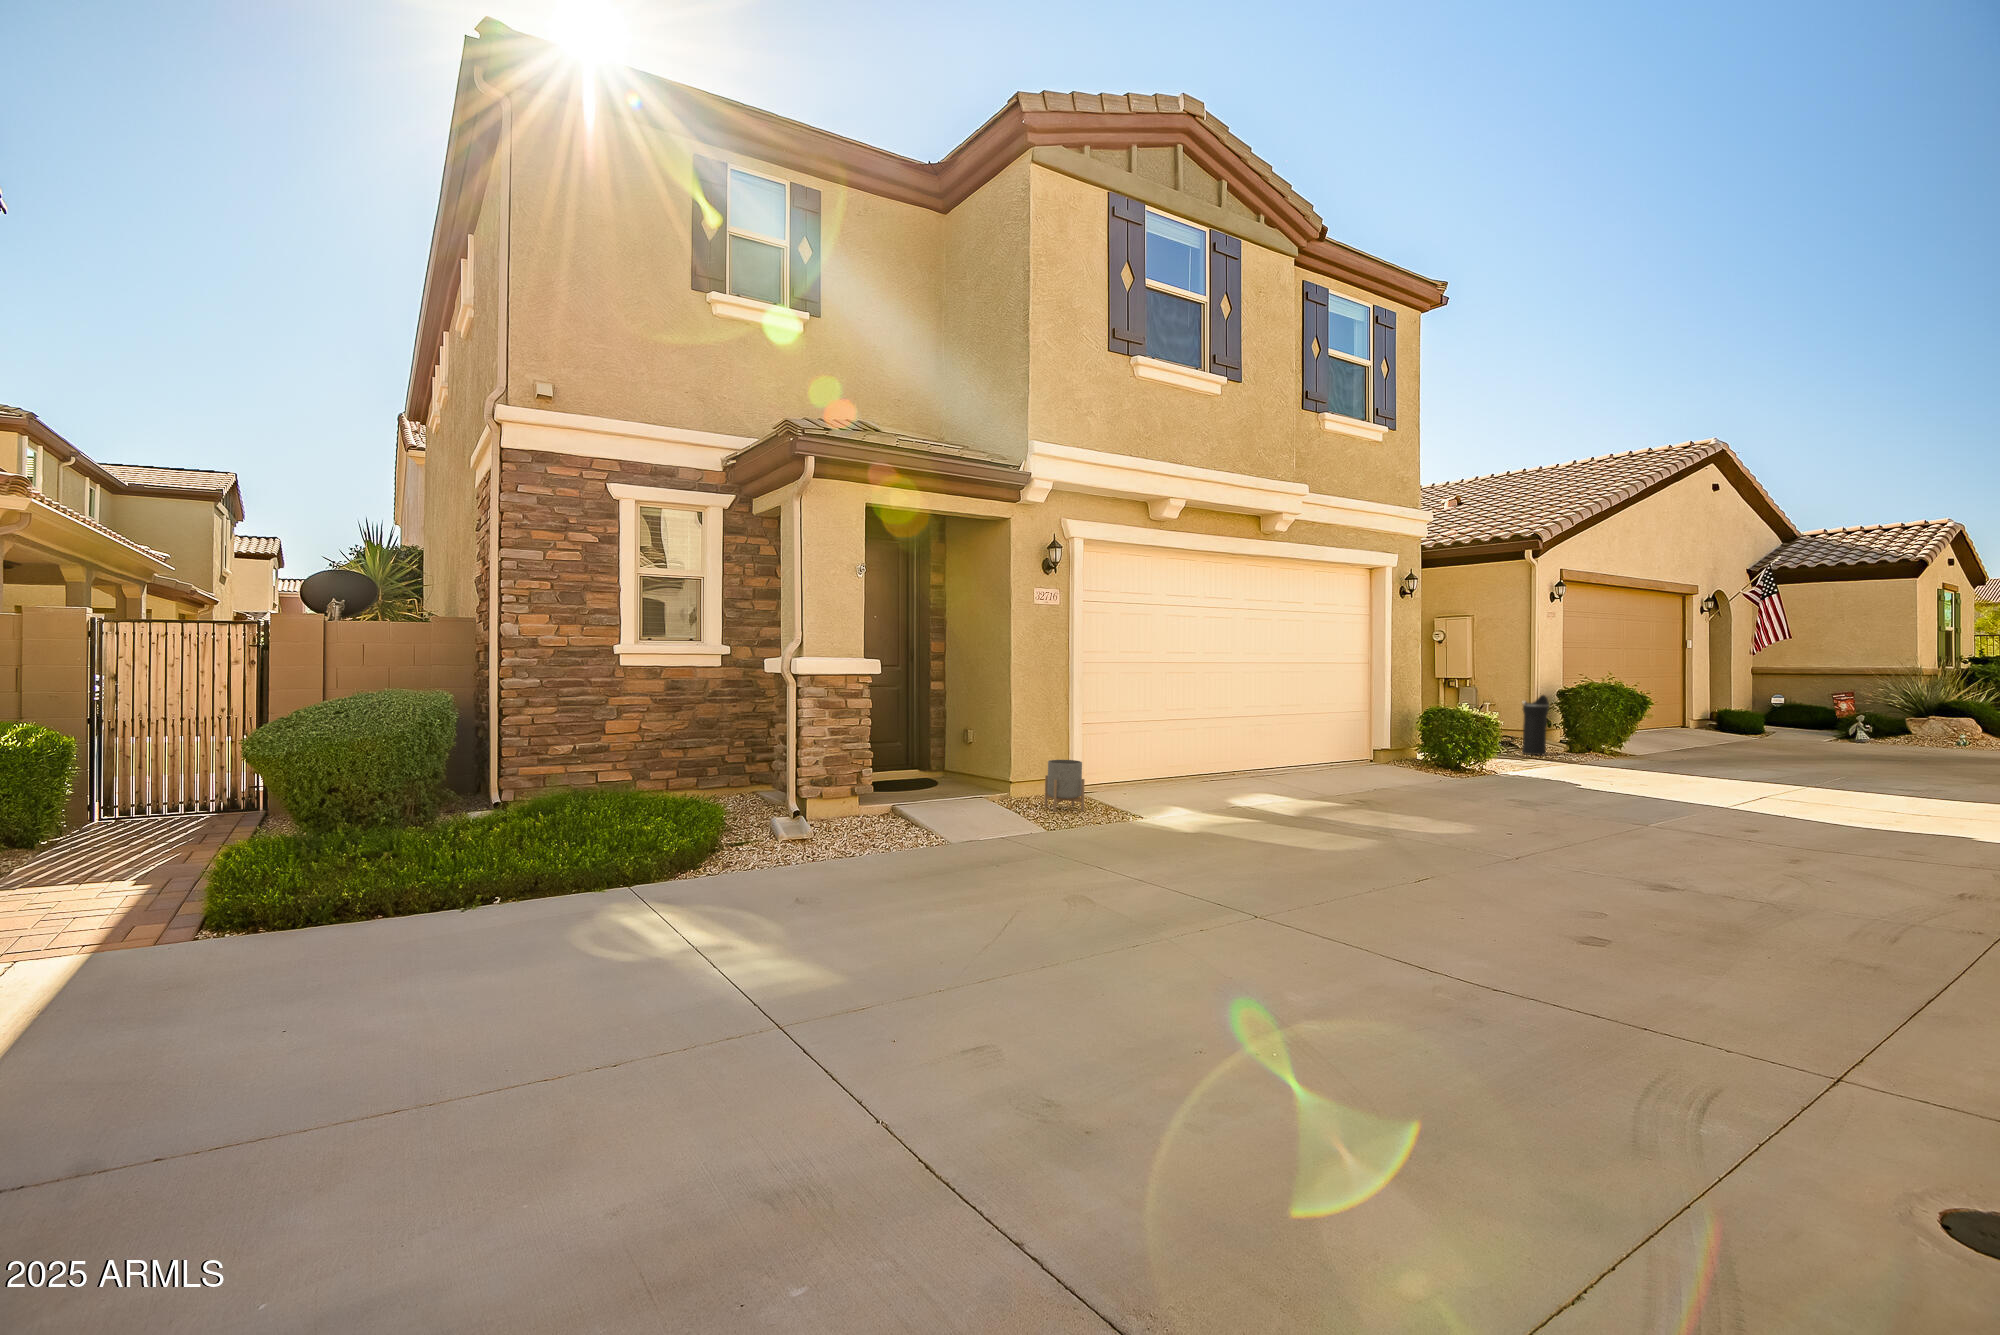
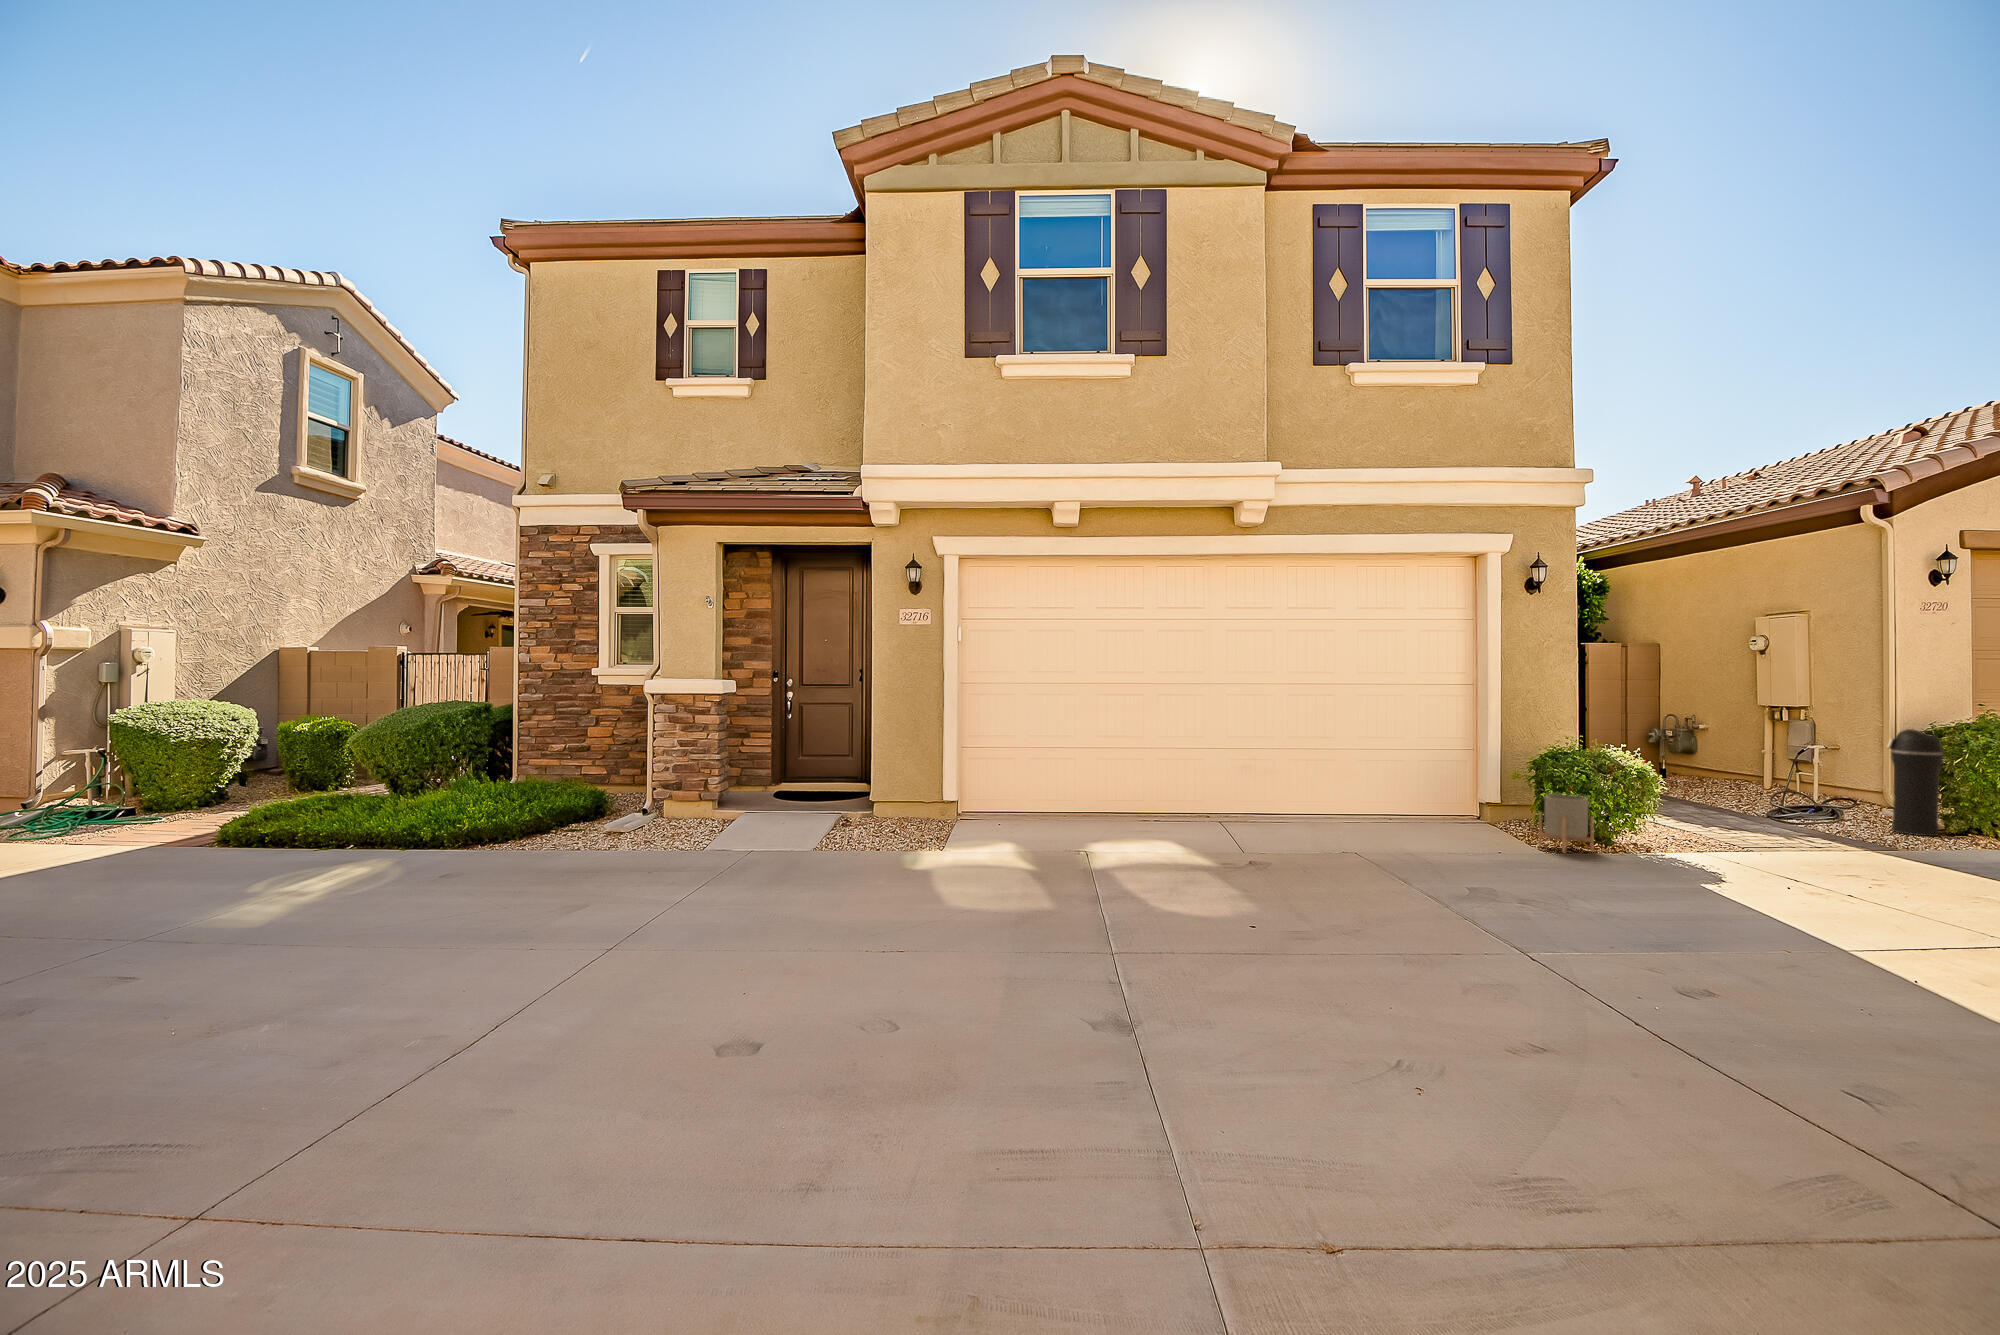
planter: present [1045,760,1085,812] -> present [1538,794,1594,853]

